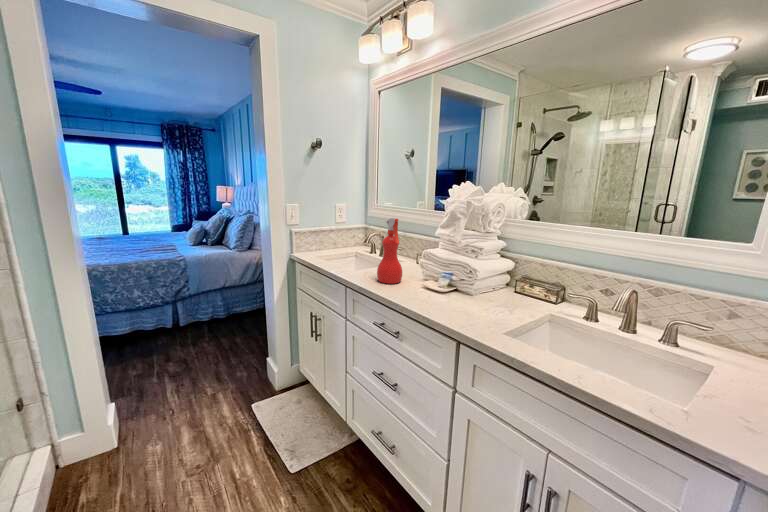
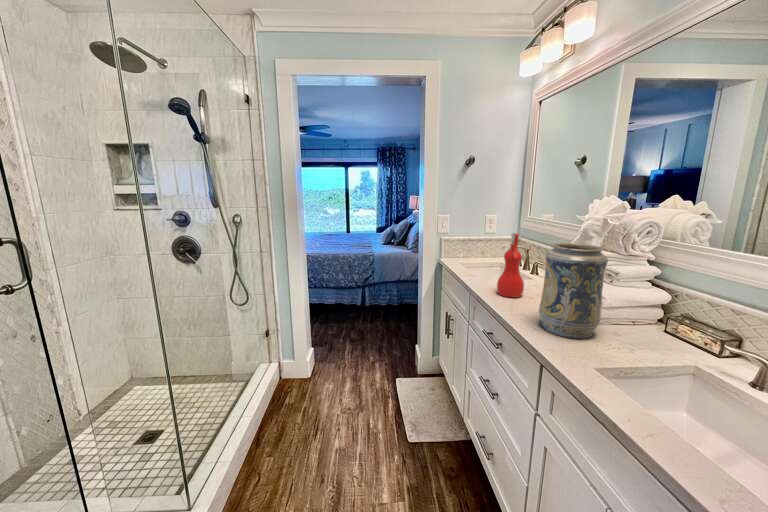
decorative vase: none [434,224,488,311] -> present [539,243,608,339]

